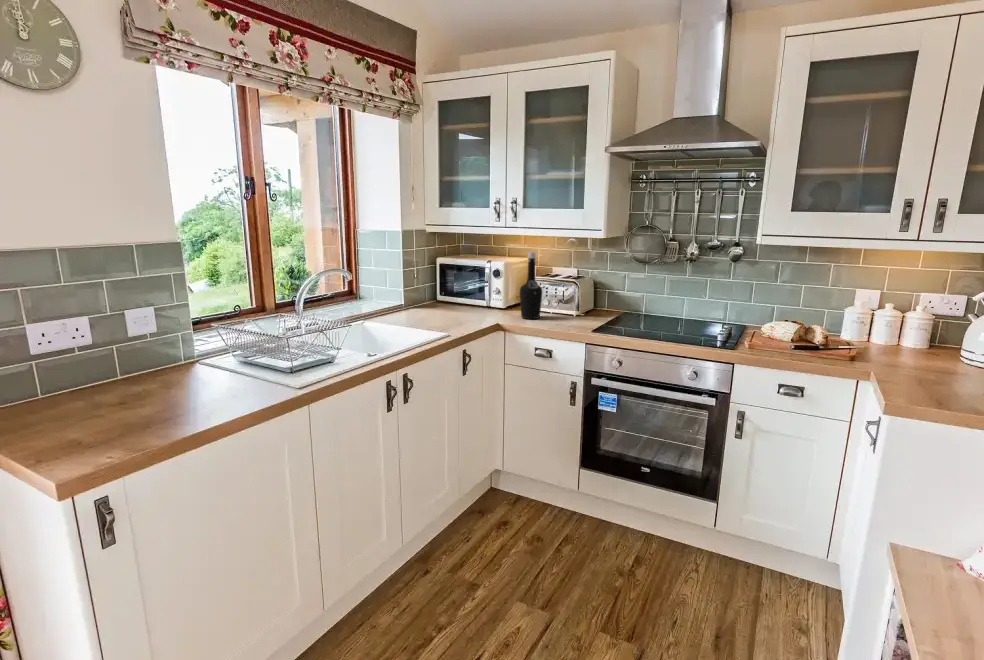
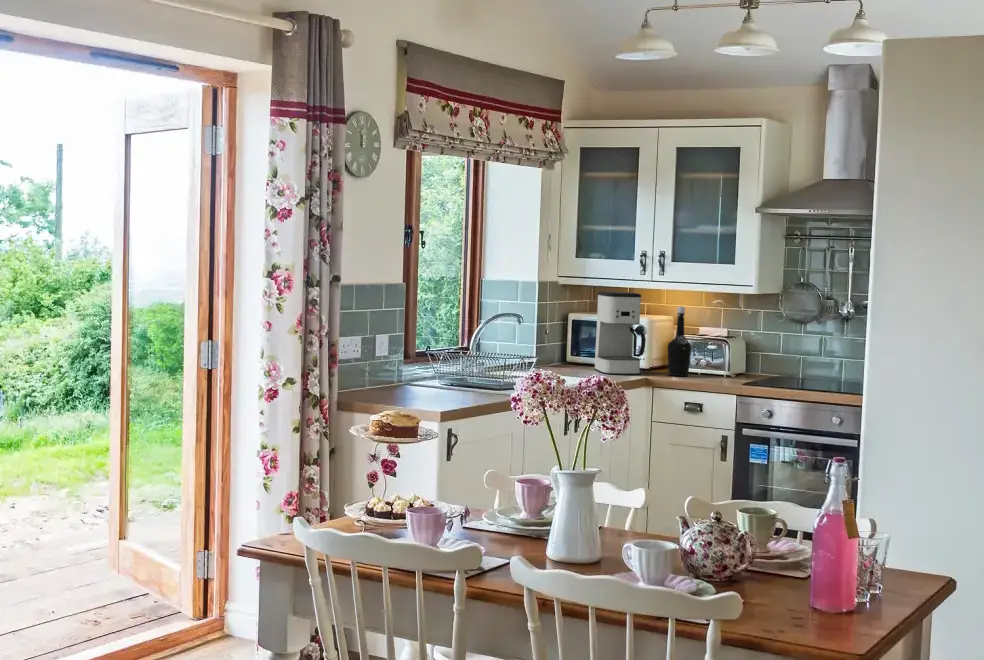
coffee maker: none [455,238,500,319] -> present [595,292,646,375]

